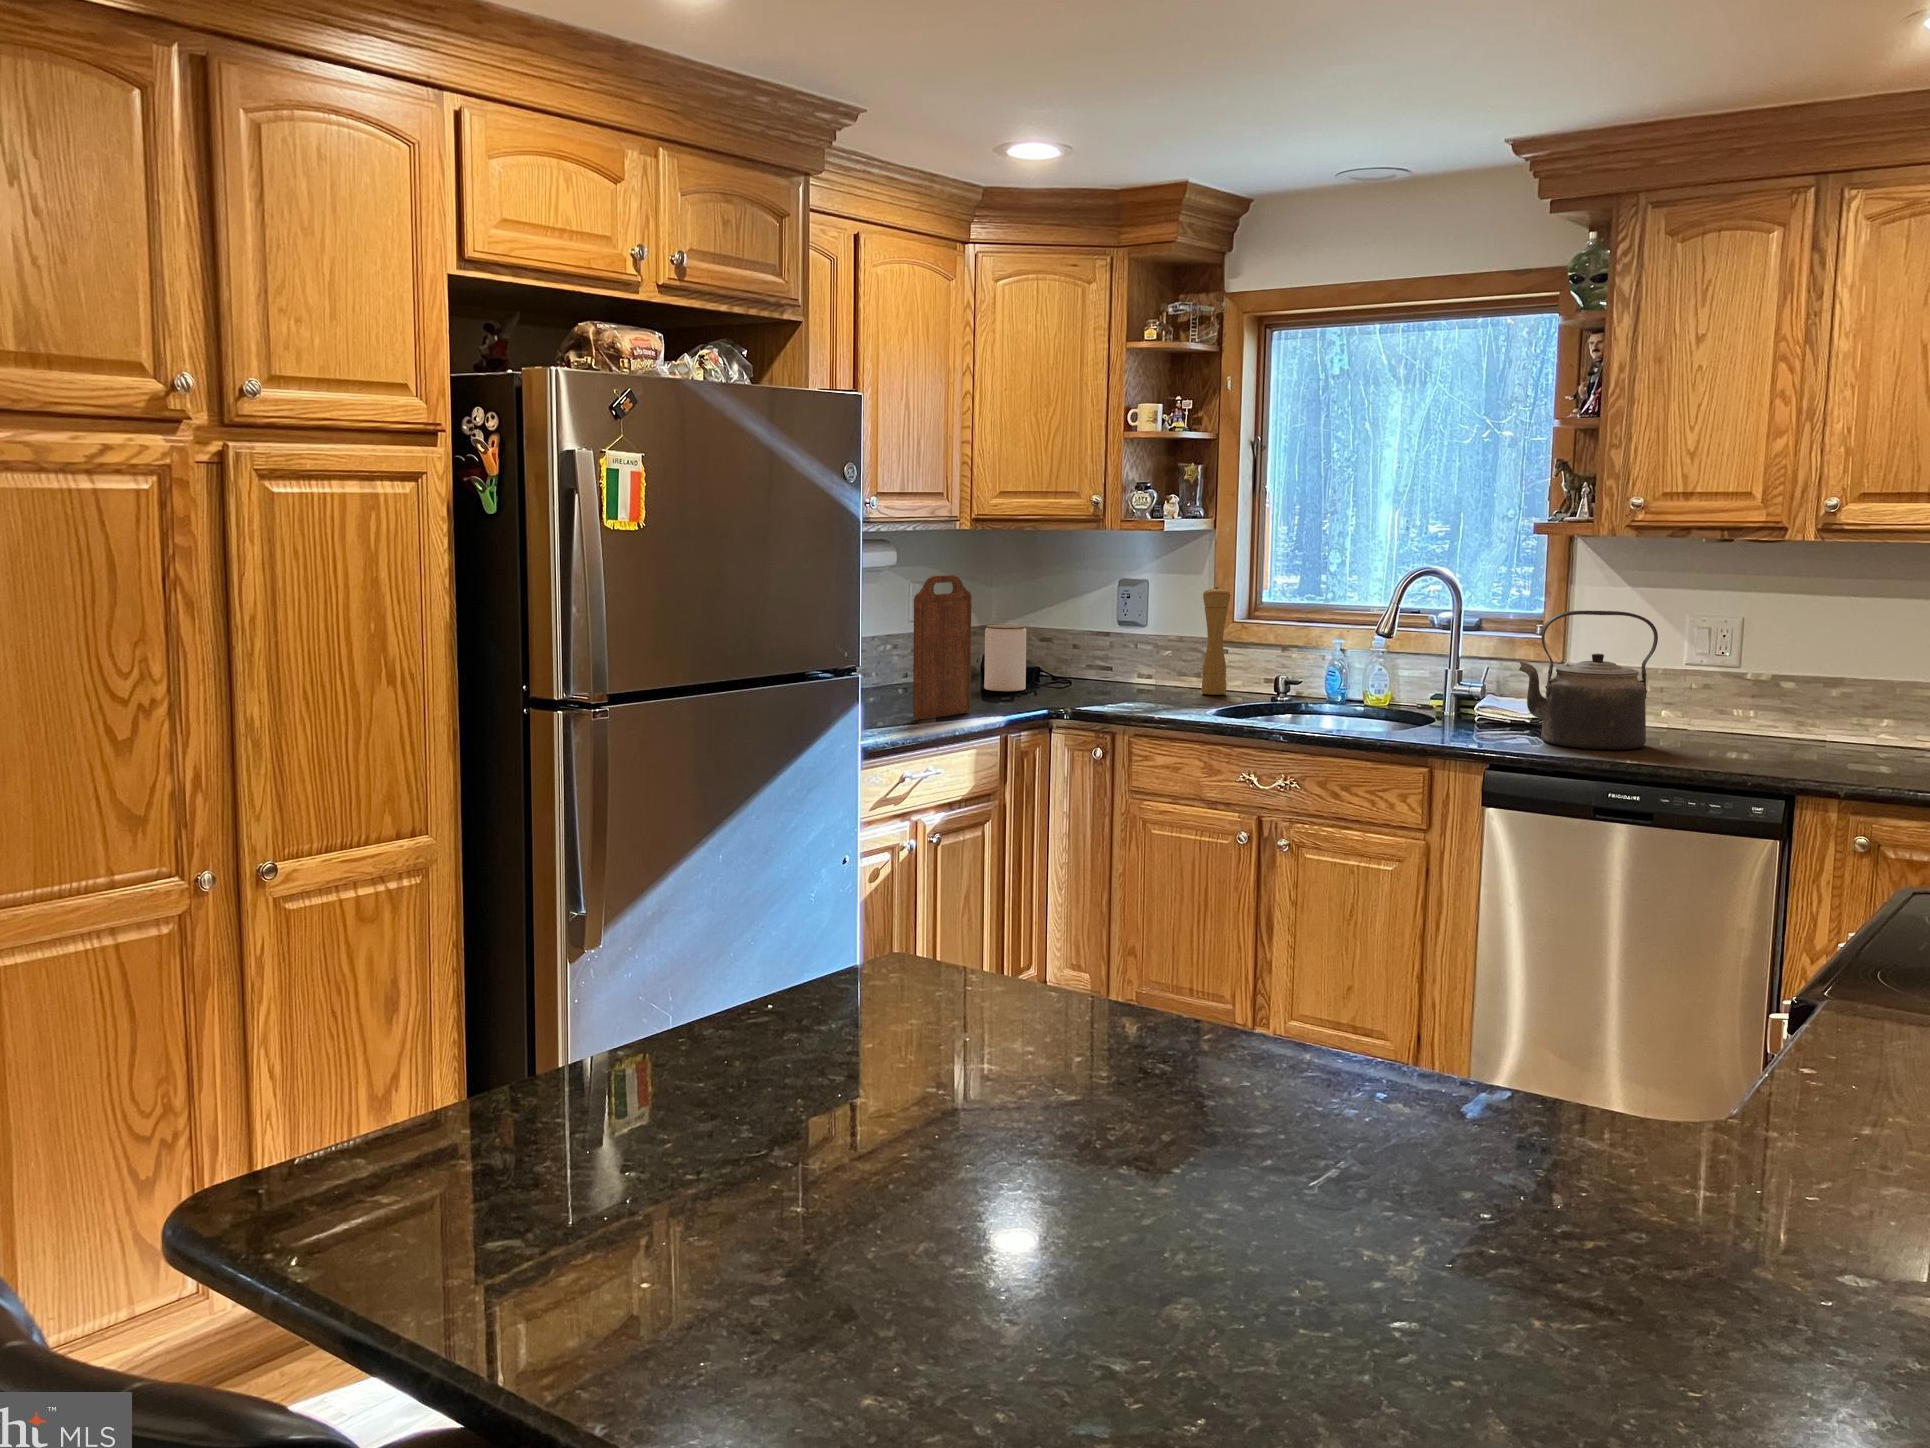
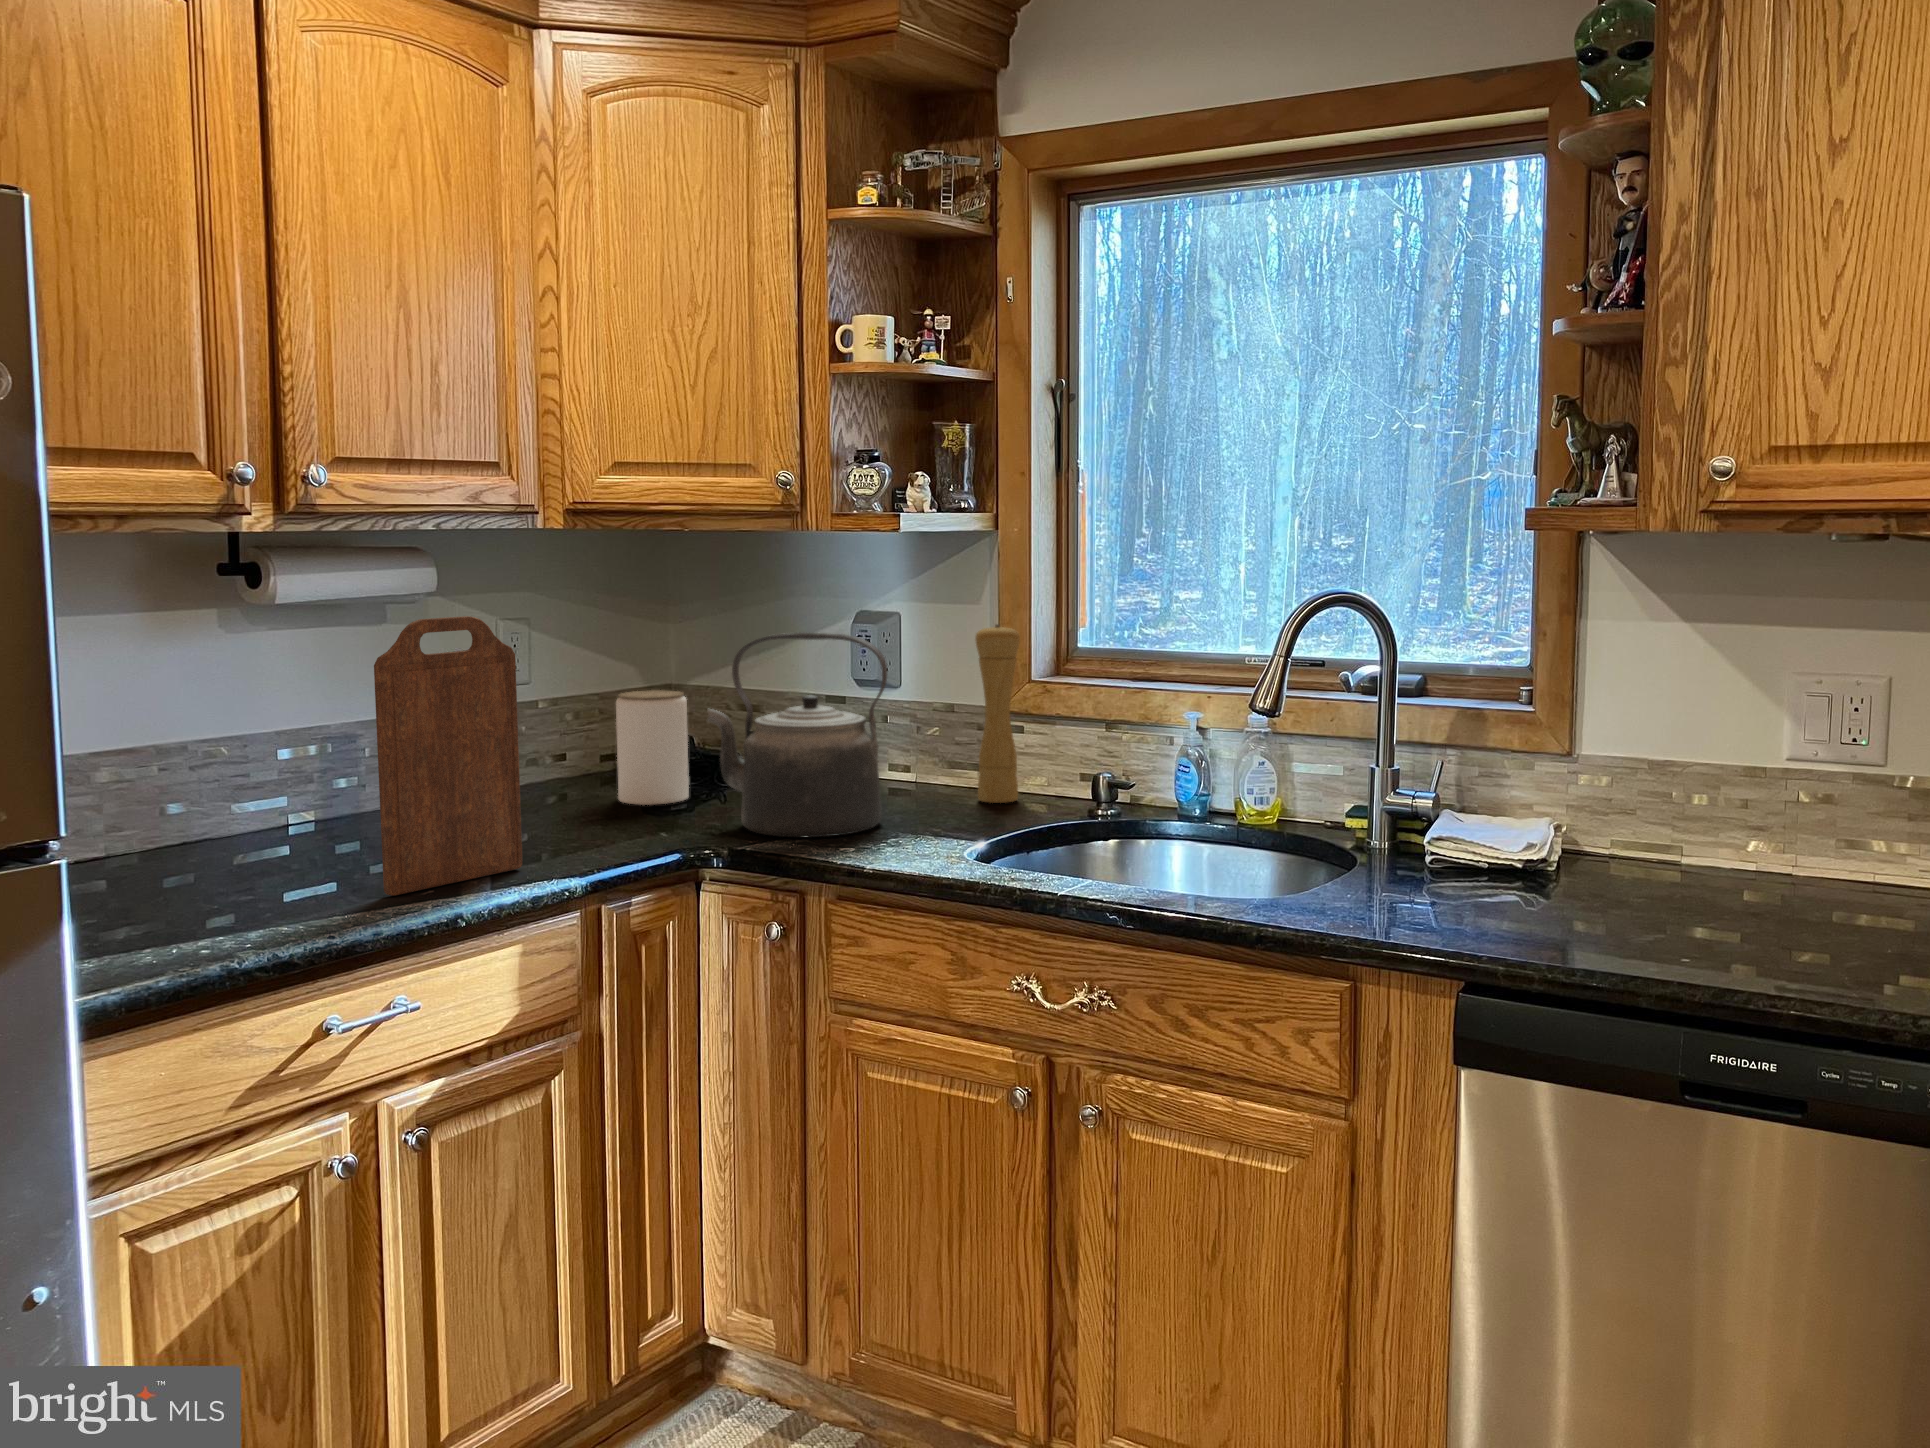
kettle: present [1519,611,1658,750] -> present [707,633,887,838]

